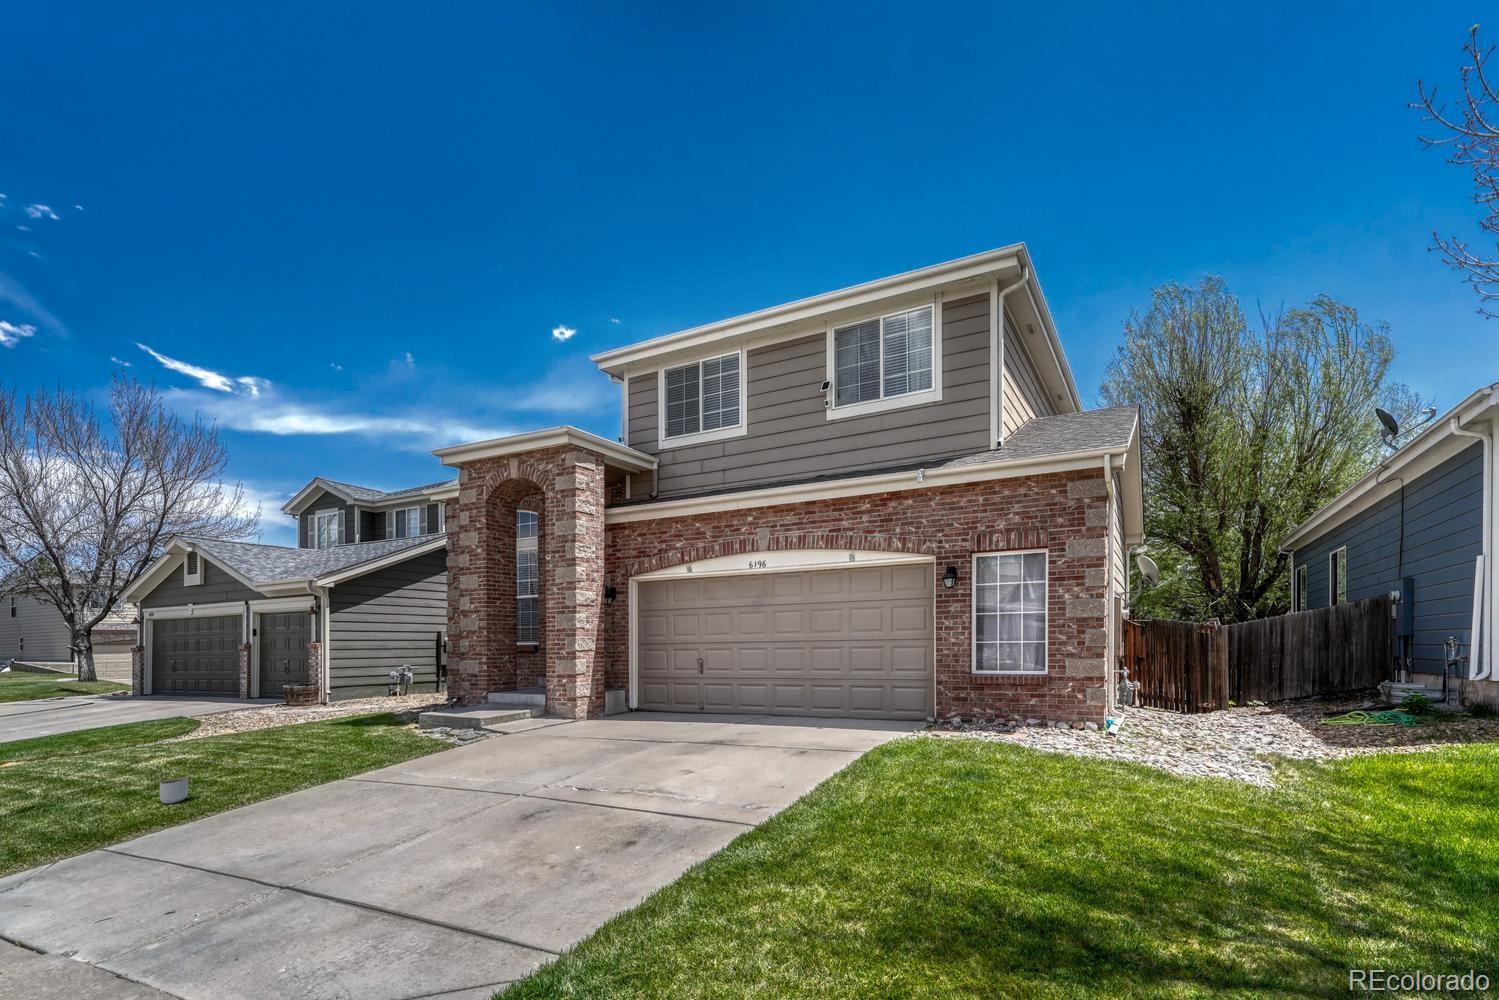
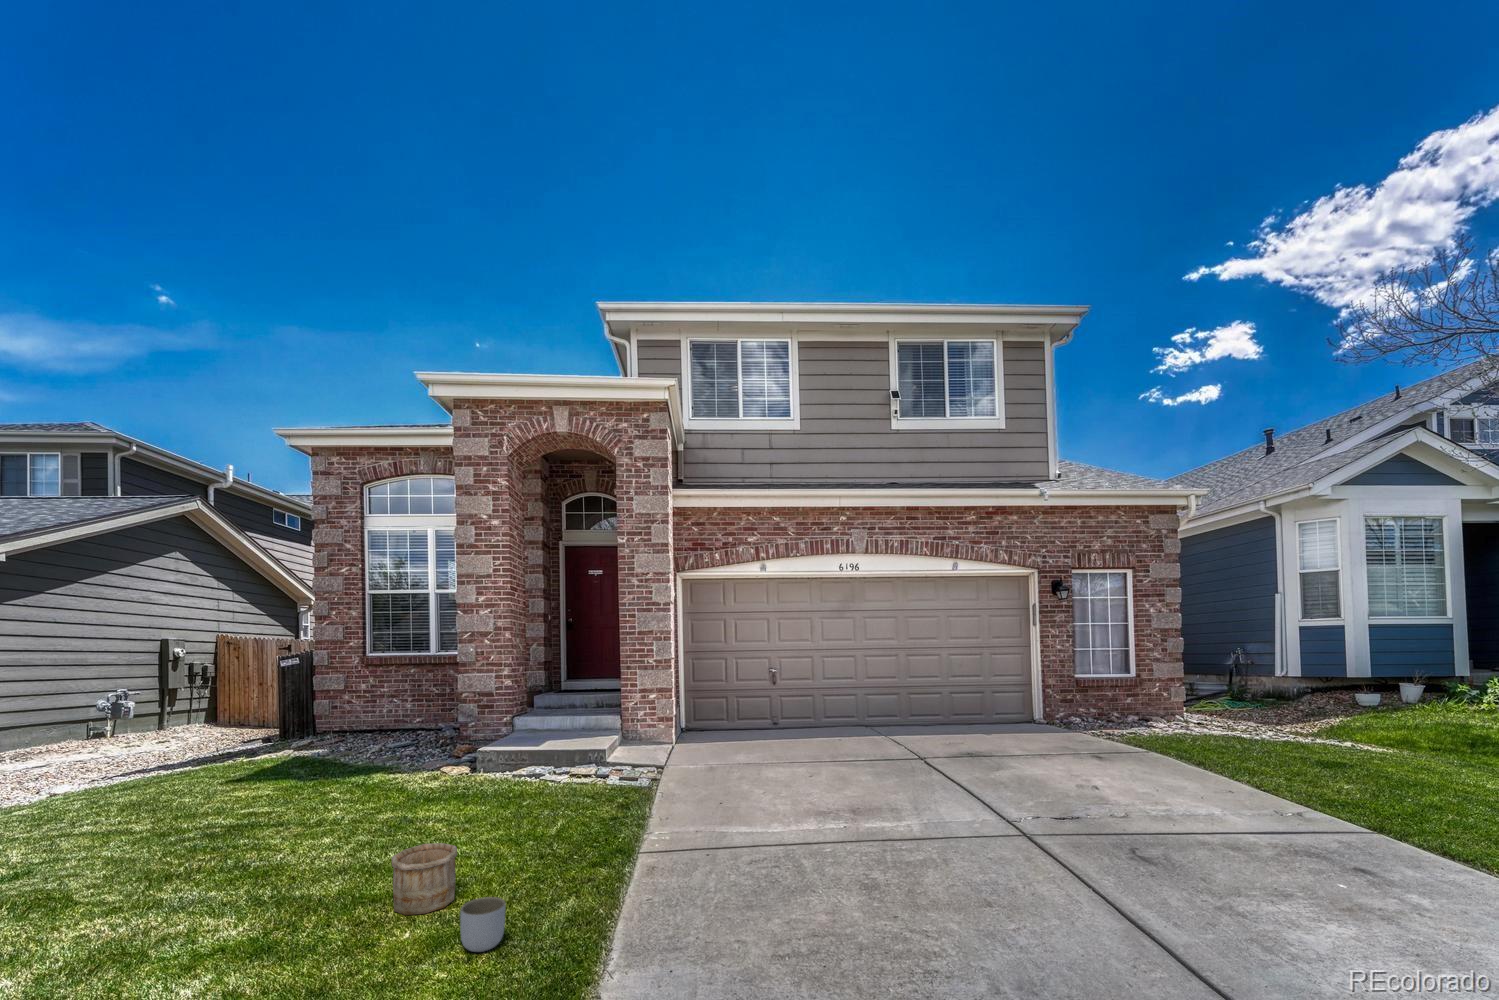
wooden bucket: none [191,752,234,787] -> present [391,843,457,915]

